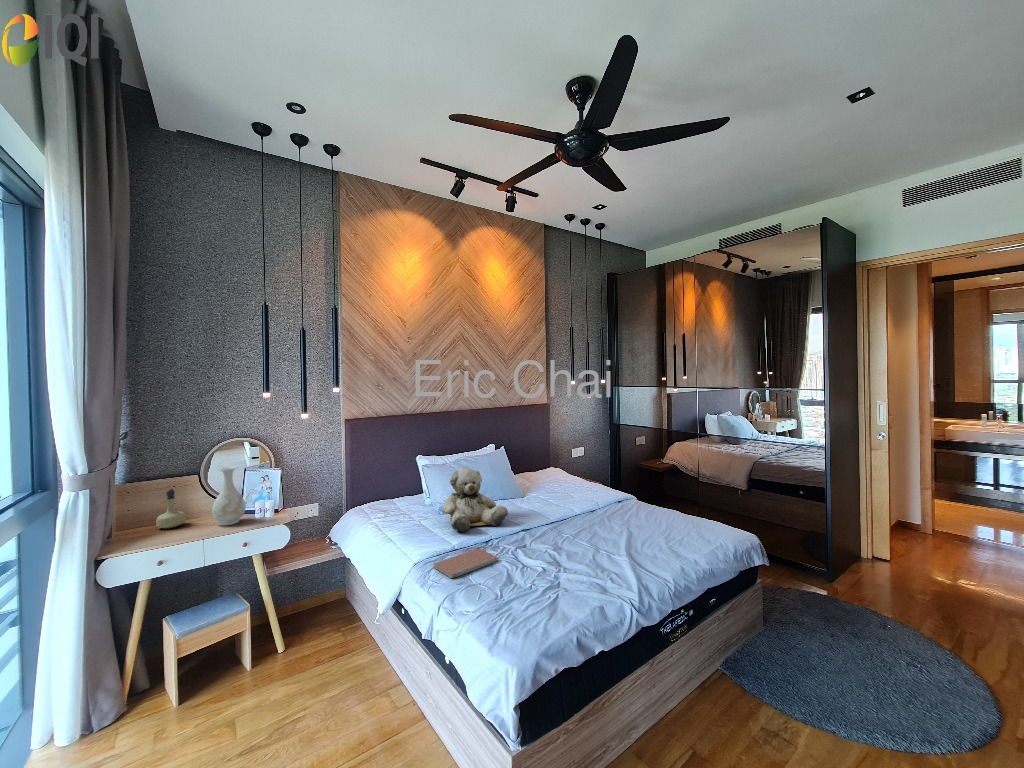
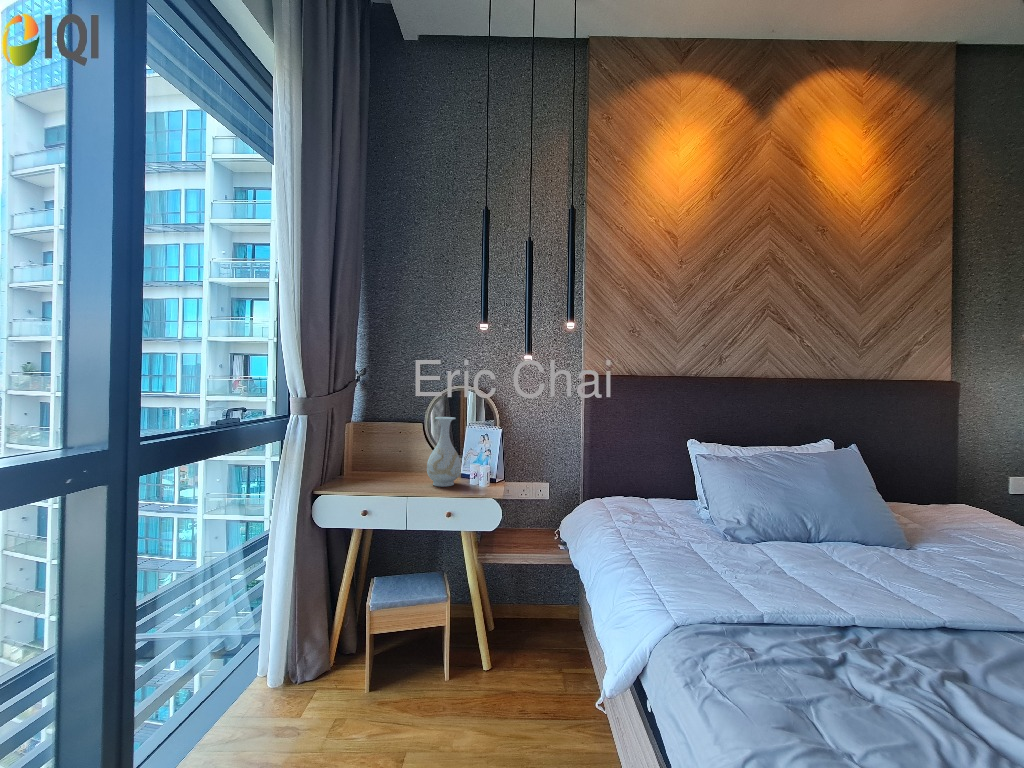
teddy bear: present [443,467,508,532] -> none [733,463,896,596]
perfume bottle: present [156,489,186,528] -> none [383,435,410,478]
notebook: present [433,548,497,578] -> none [714,640,897,708]

